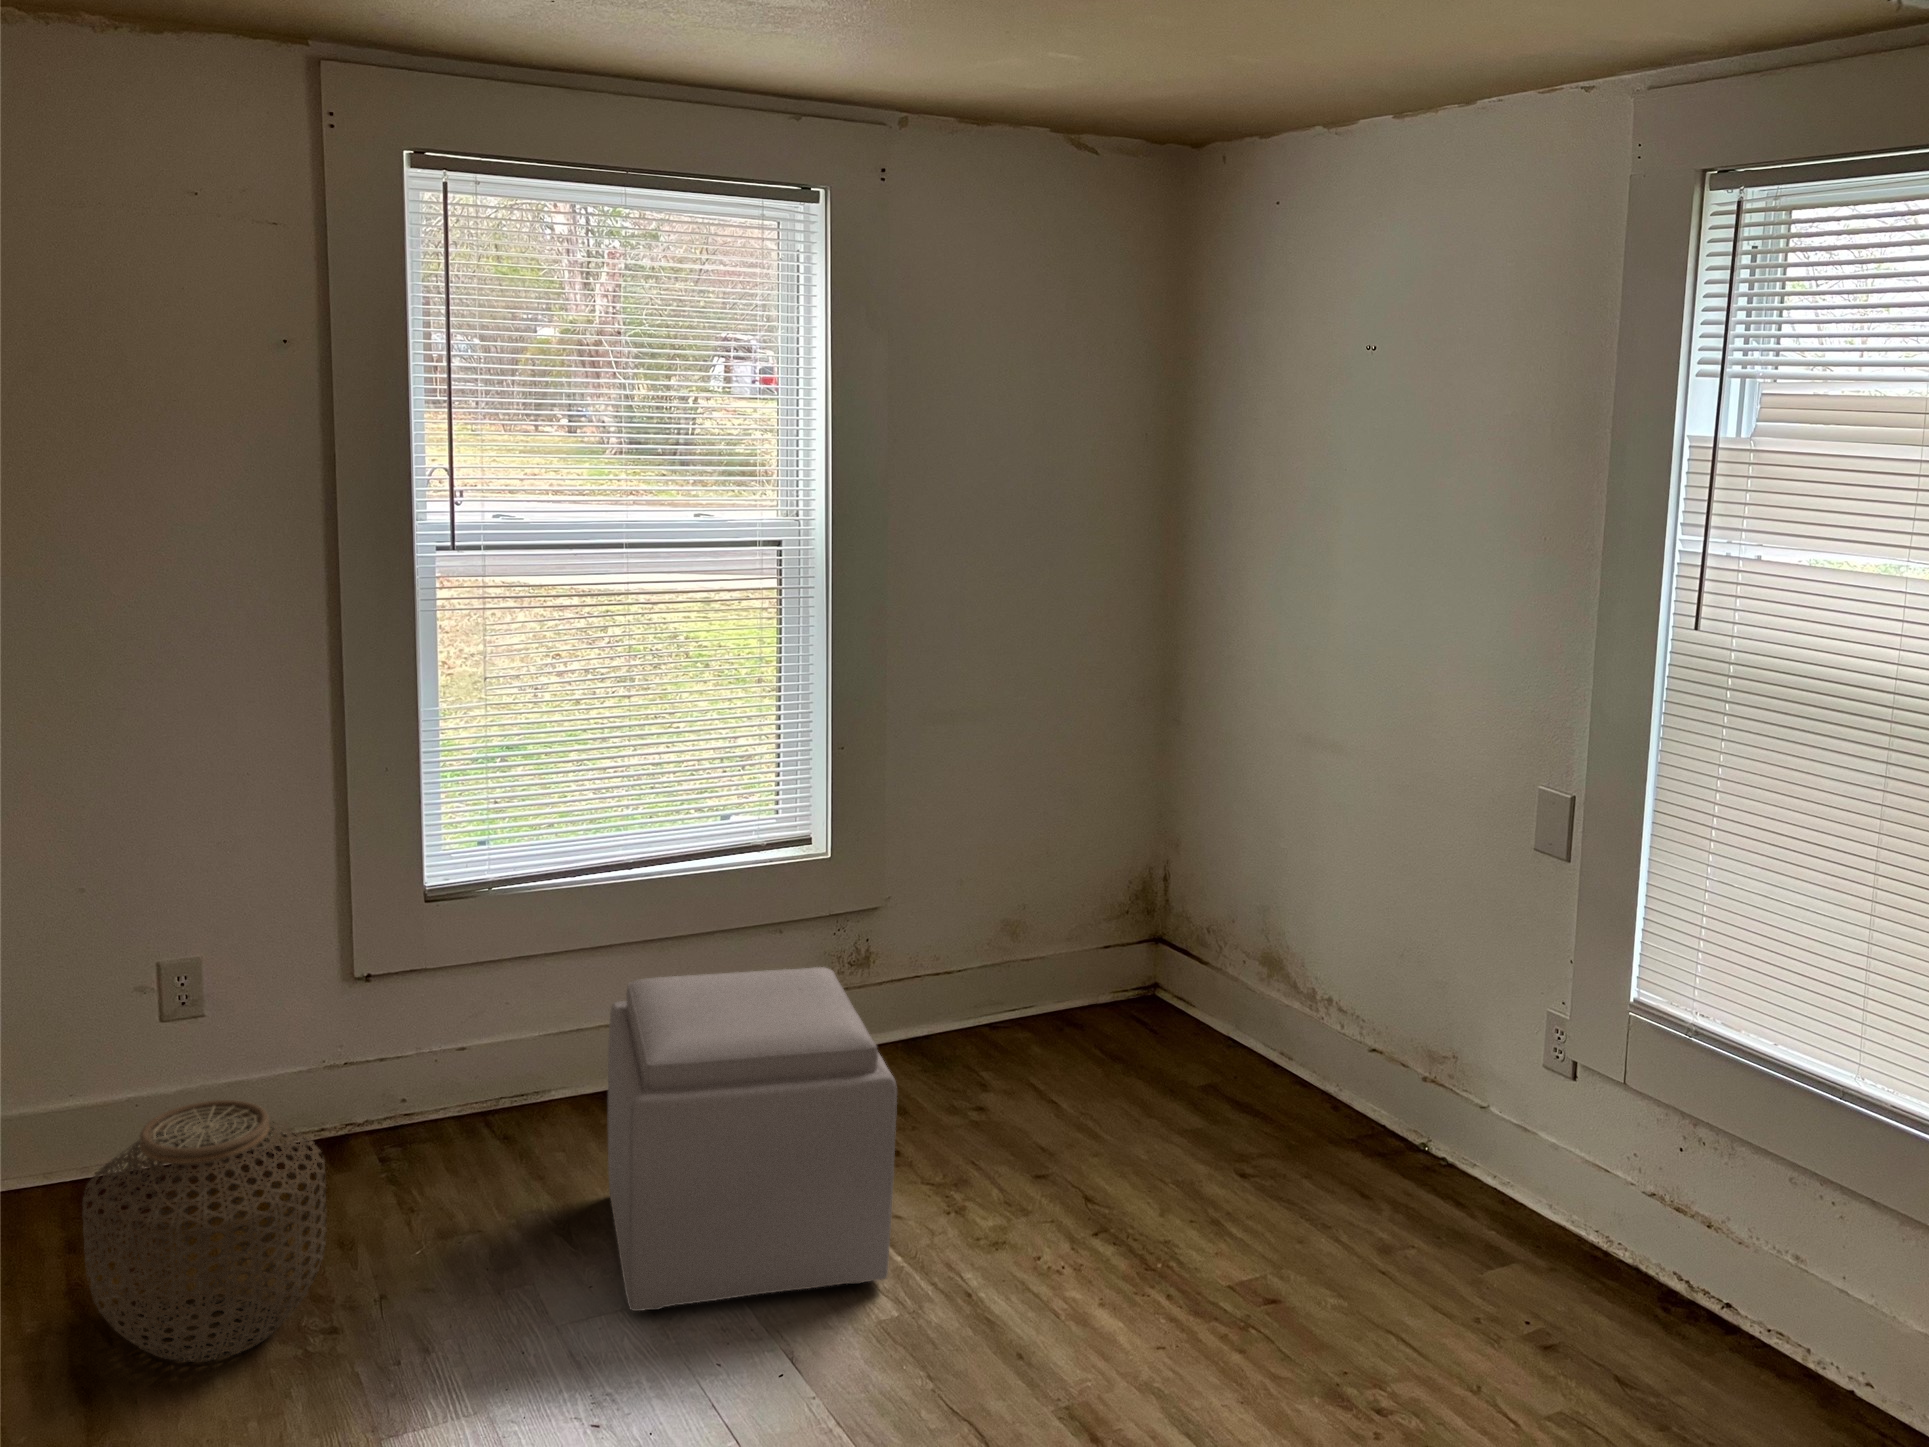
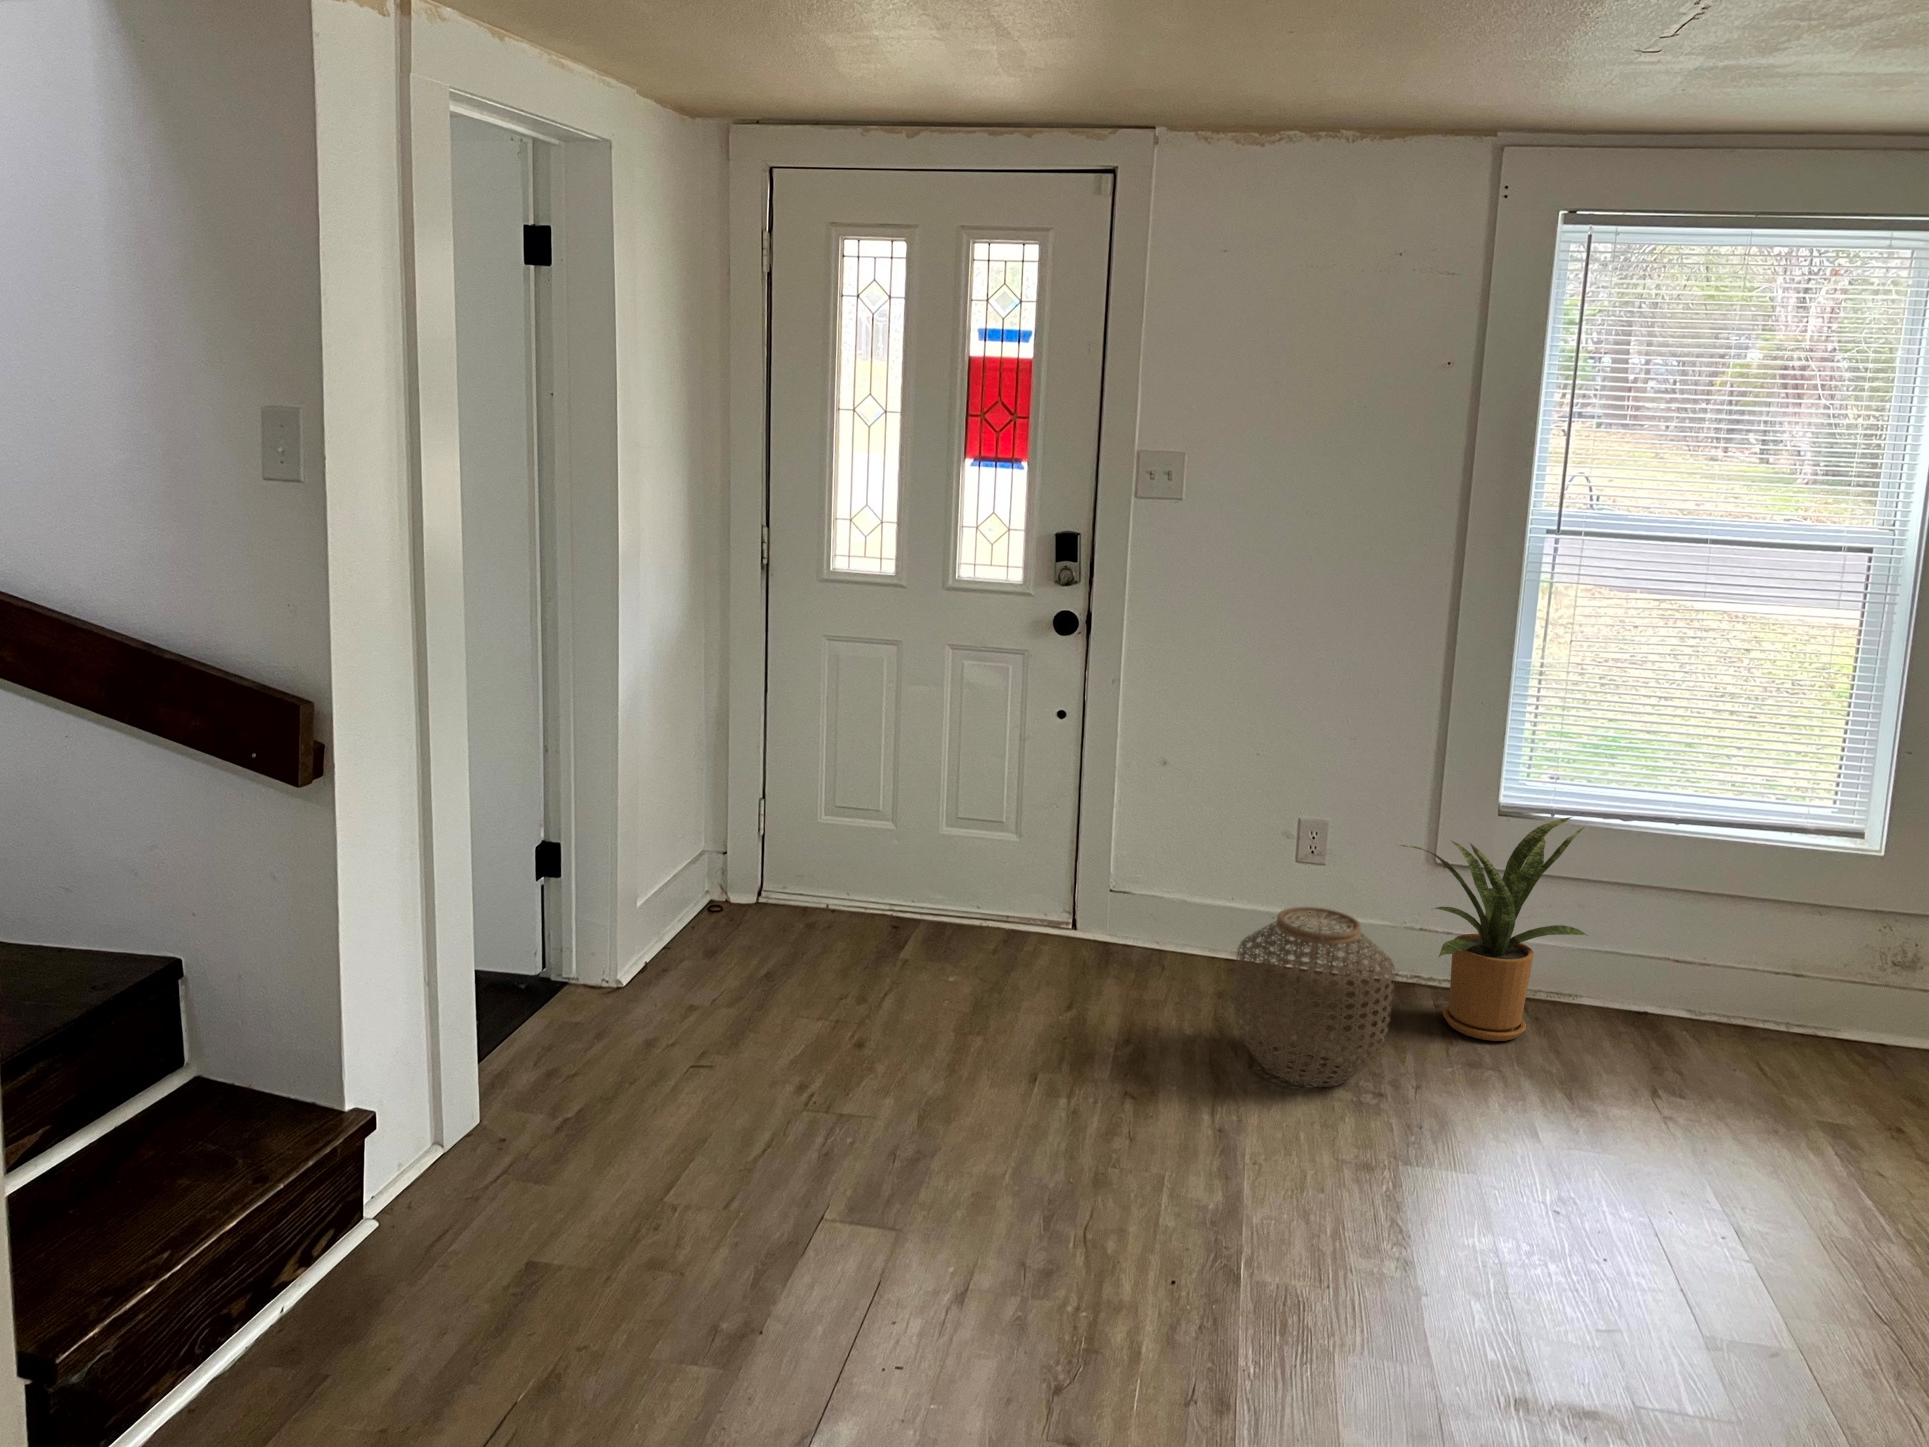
house plant: none [300,891,558,1193] -> present [1400,817,1588,1041]
ottoman: present [608,967,897,1311] -> none [1614,901,1899,1212]

